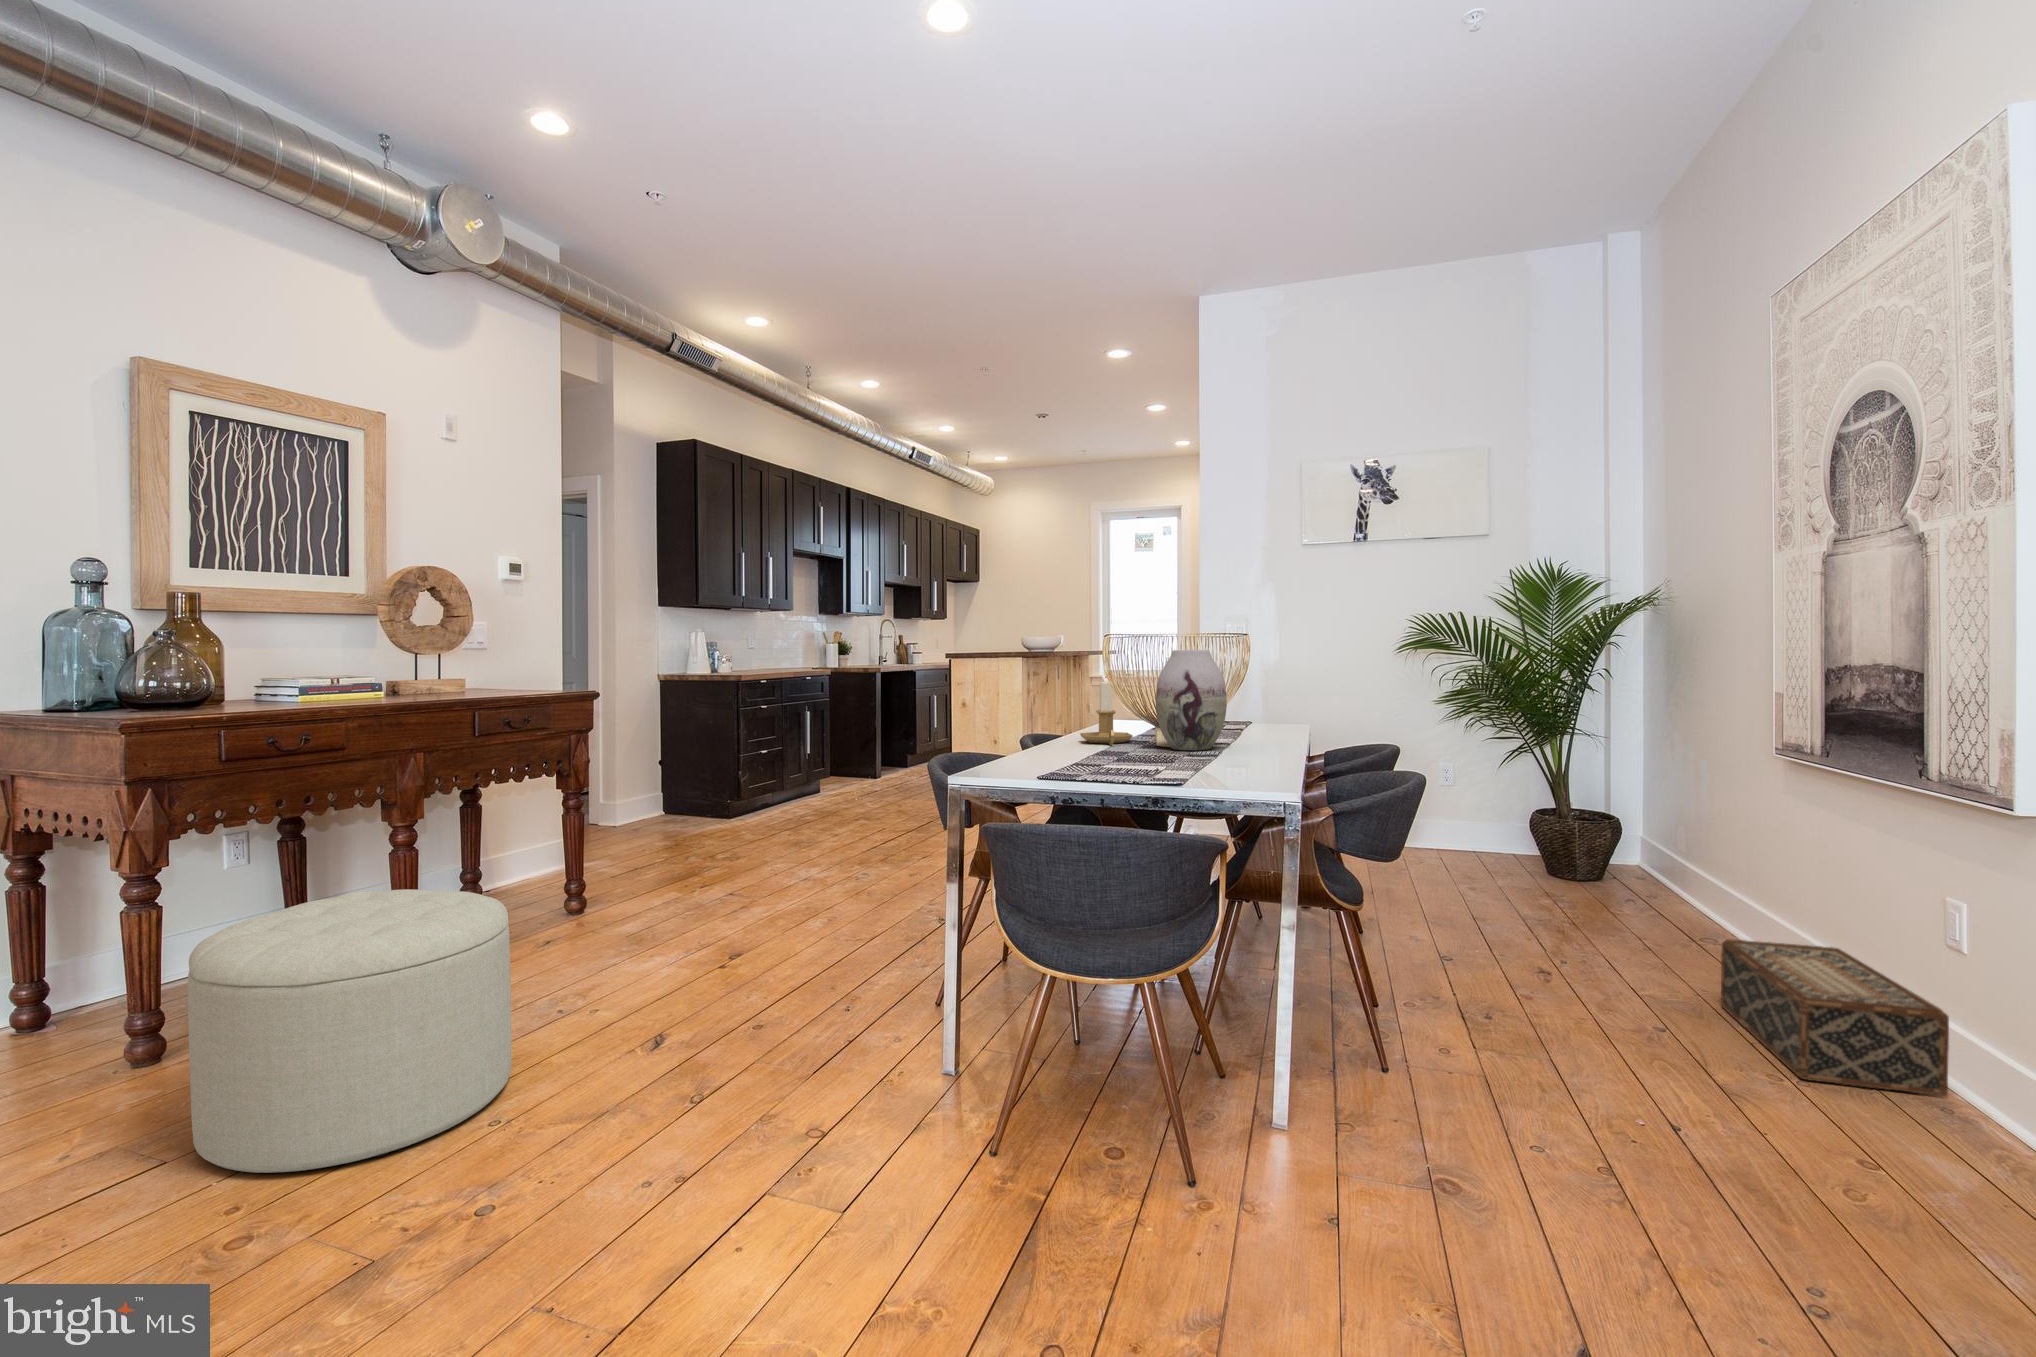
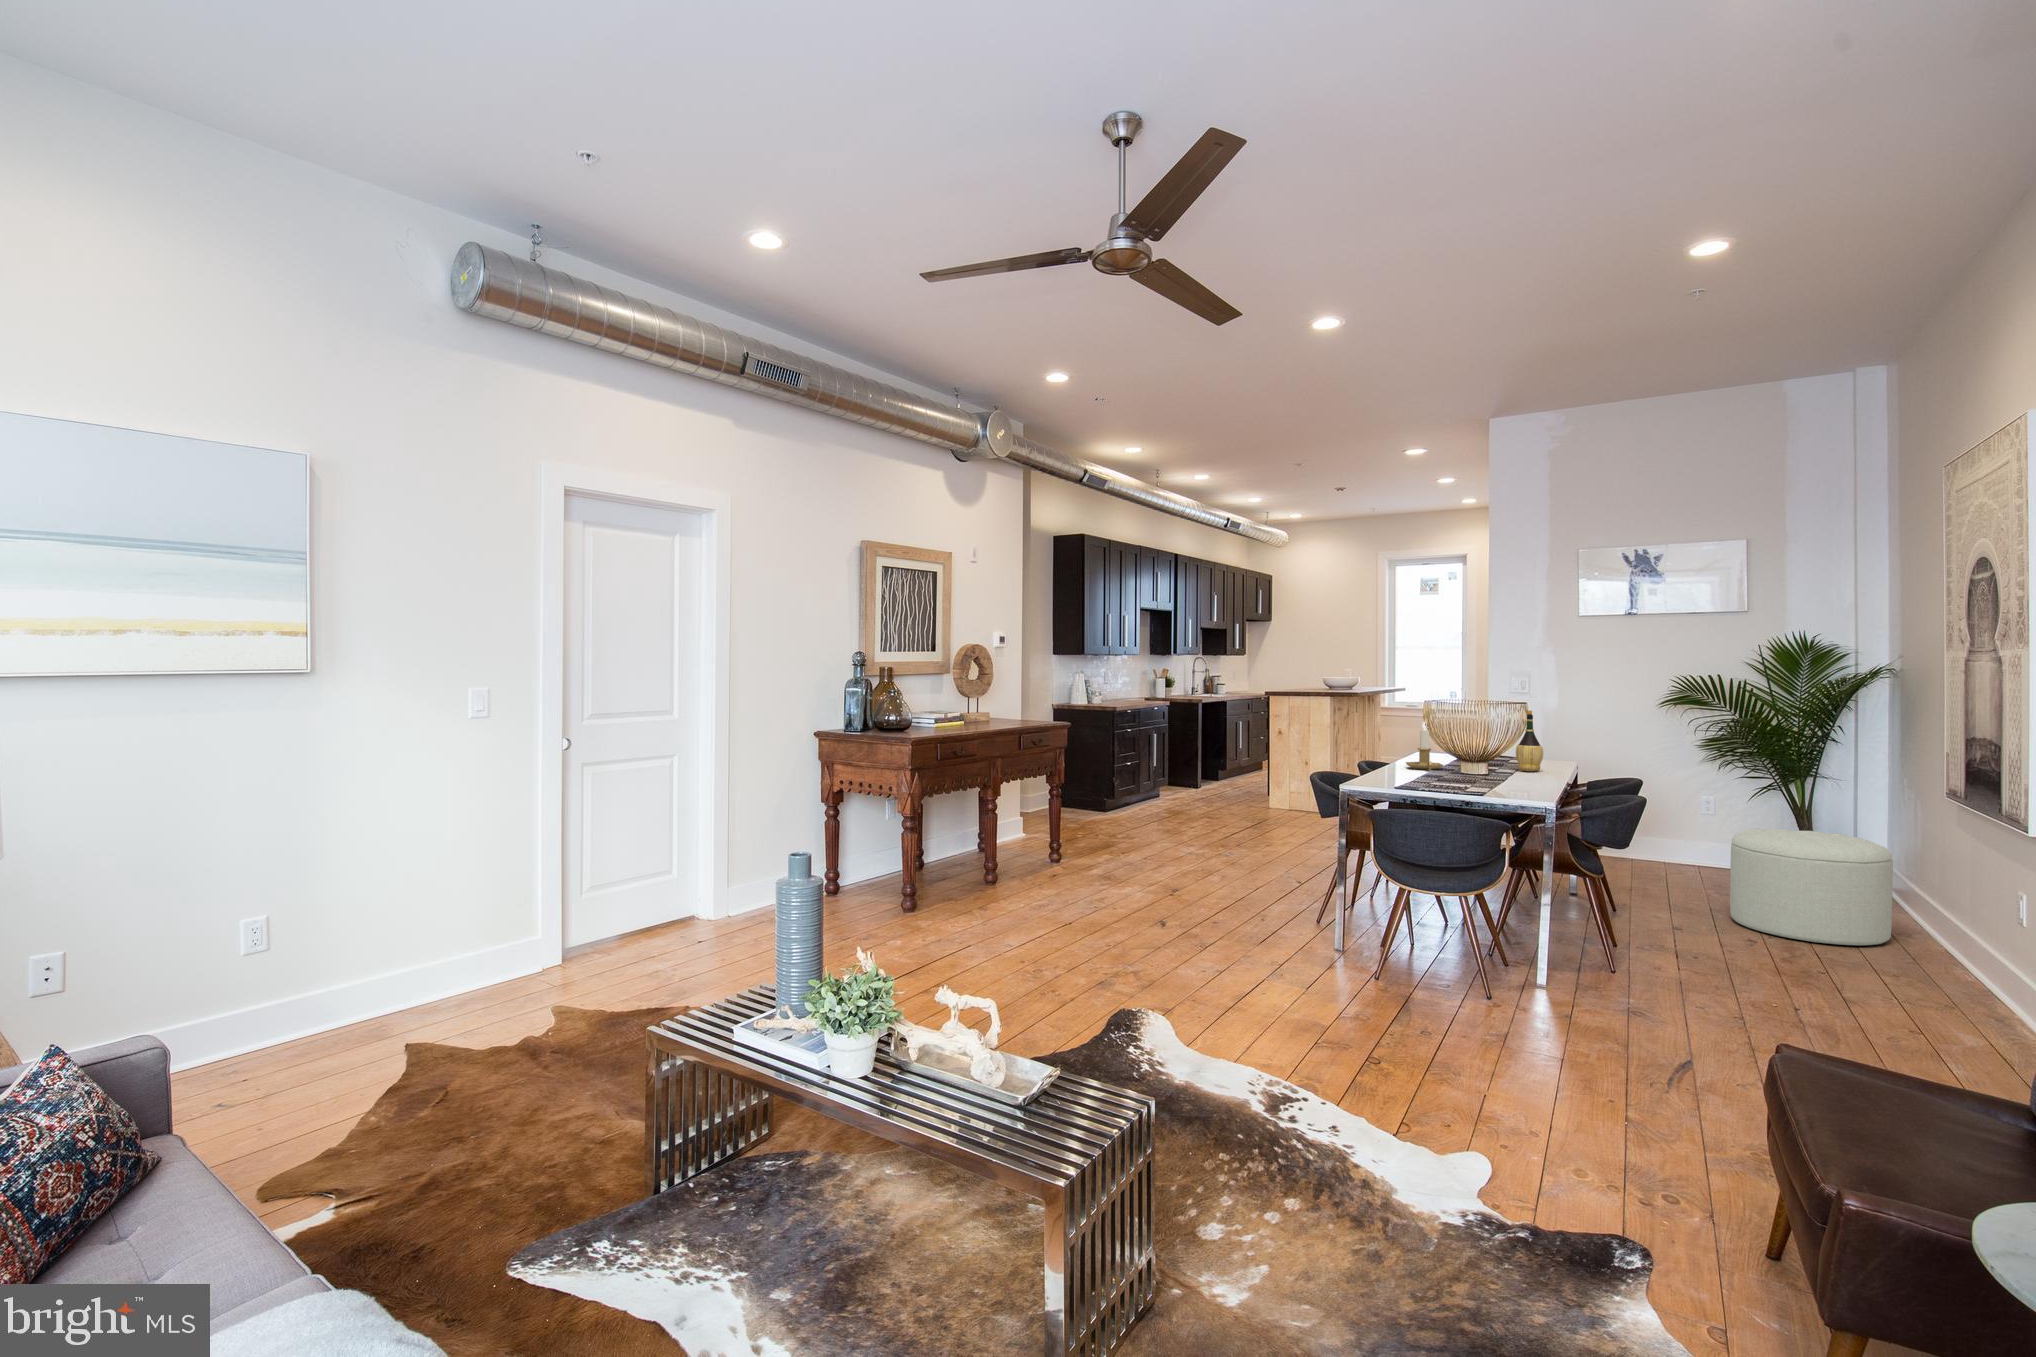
wine bottle: none [1234,648,1272,740] -> present [1516,710,1543,771]
vase: present [1156,650,1227,750] -> none [1461,712,1511,777]
ottoman: present [188,889,511,1173] -> present [1730,828,1893,945]
woven basket: present [1721,939,1949,1096] -> none [1879,920,2010,1015]

